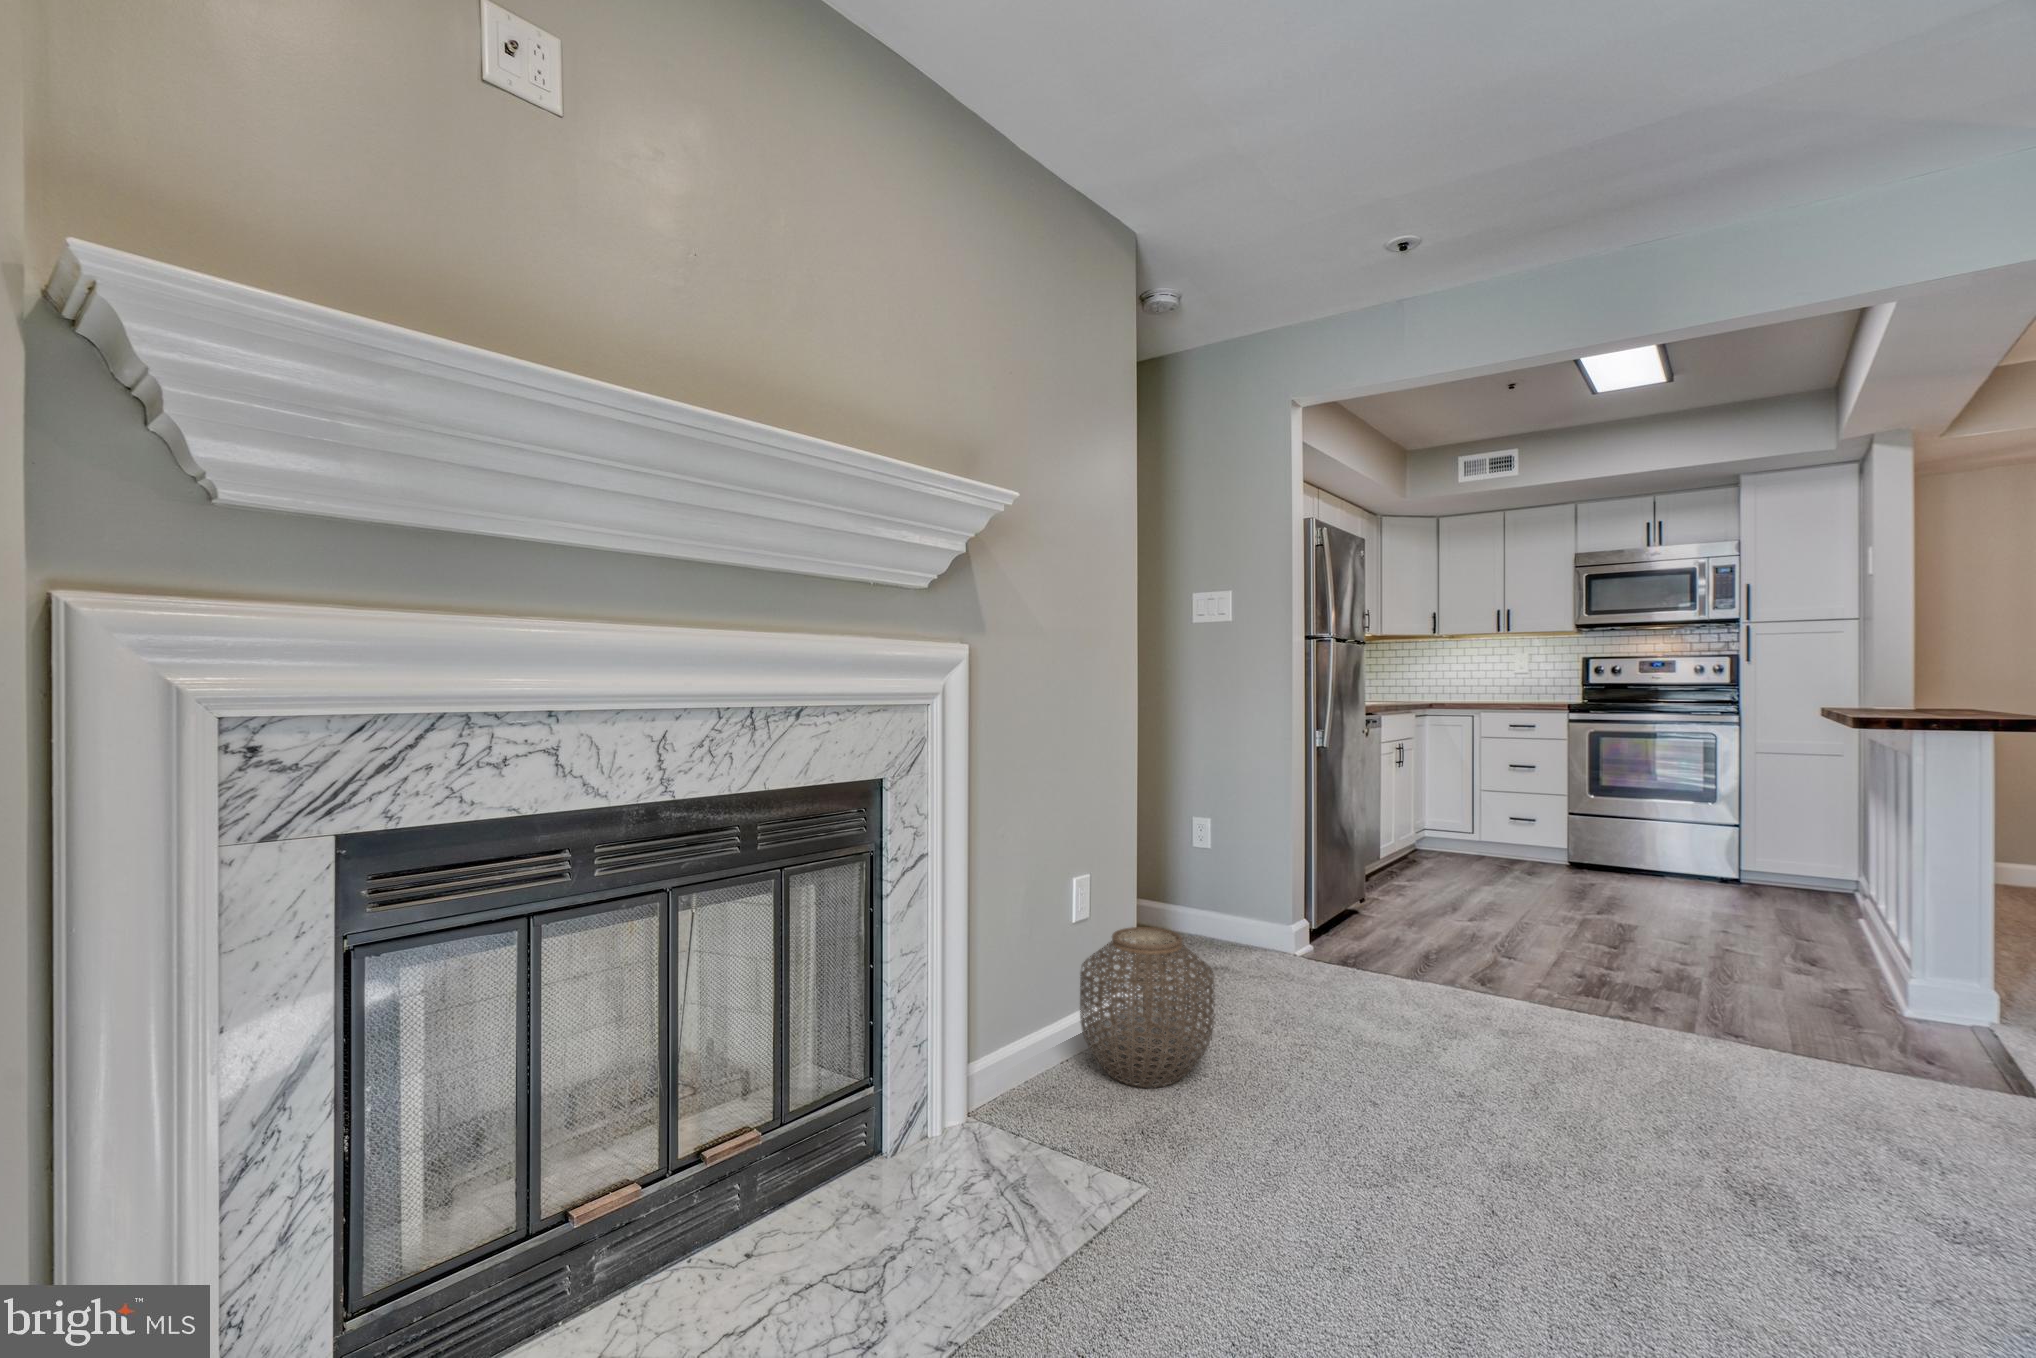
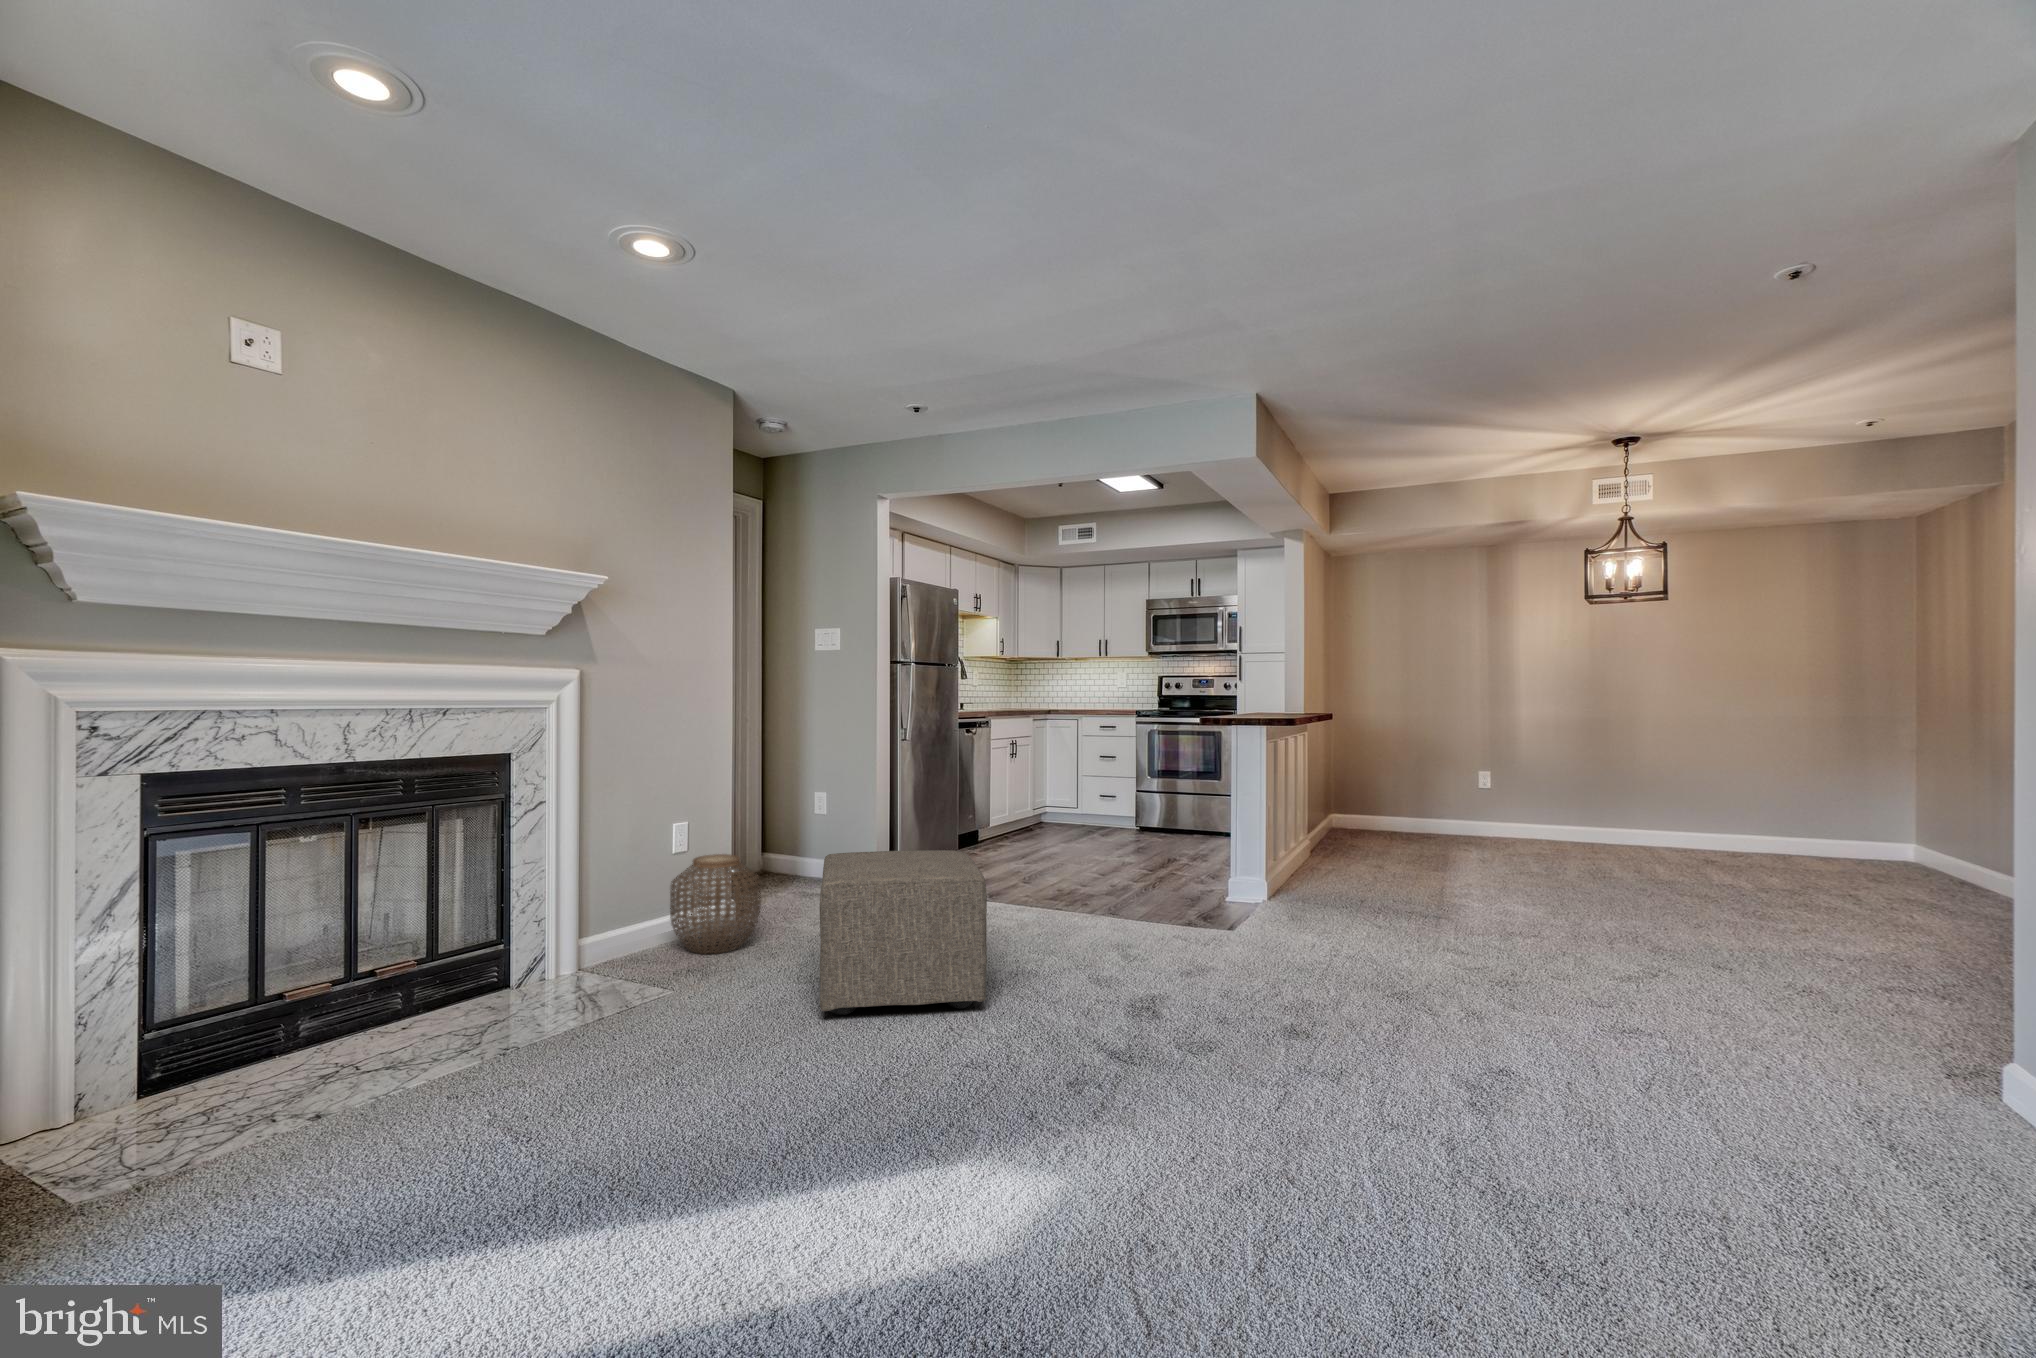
ottoman: none [1371,956,1809,1301] -> present [819,850,987,1015]

